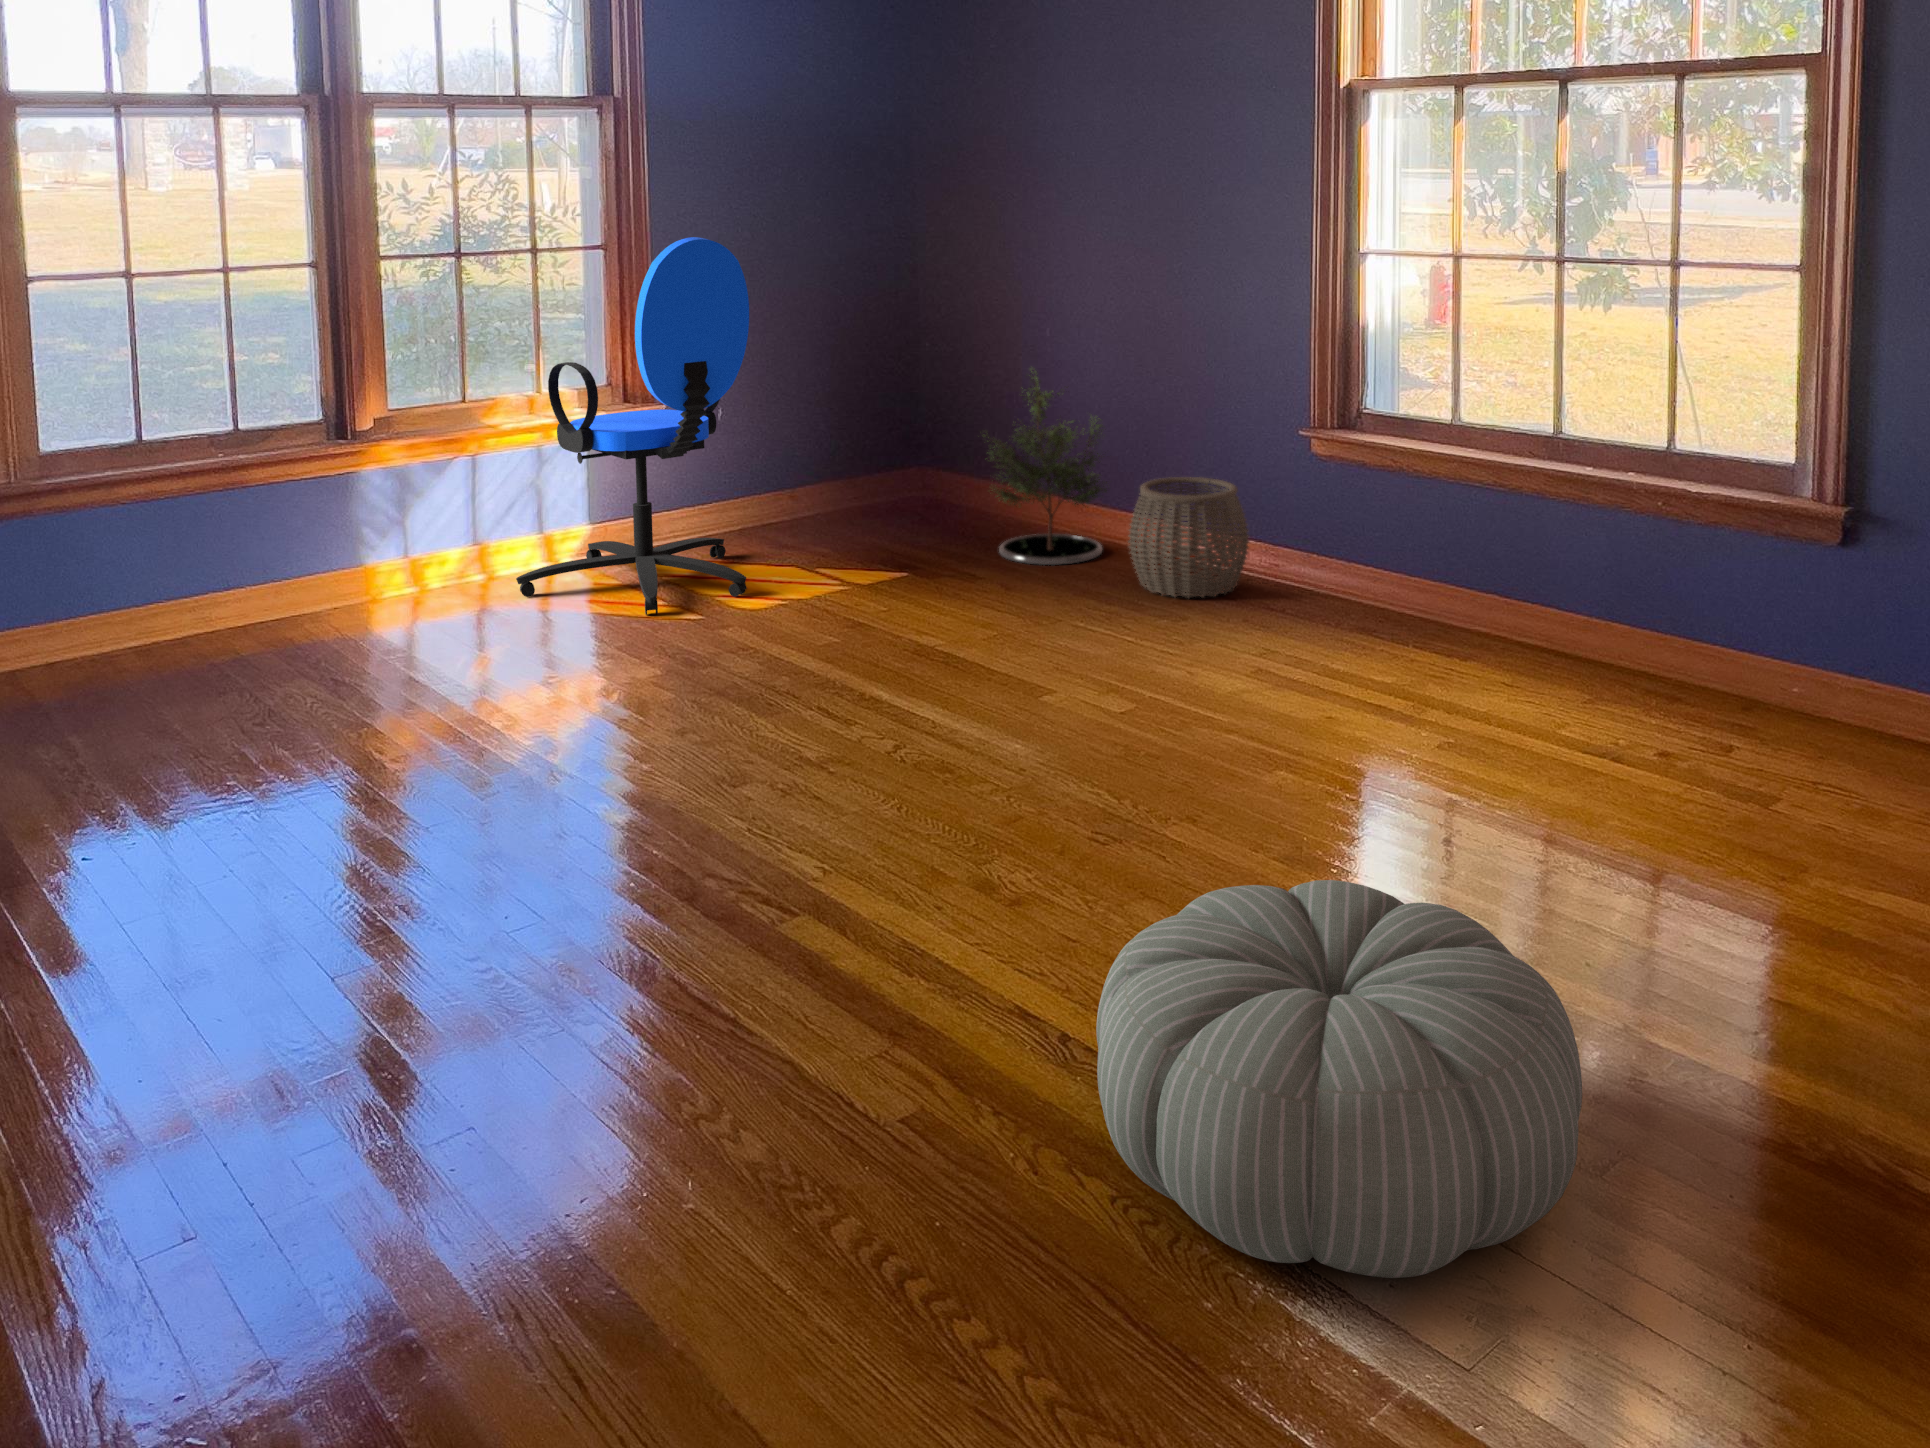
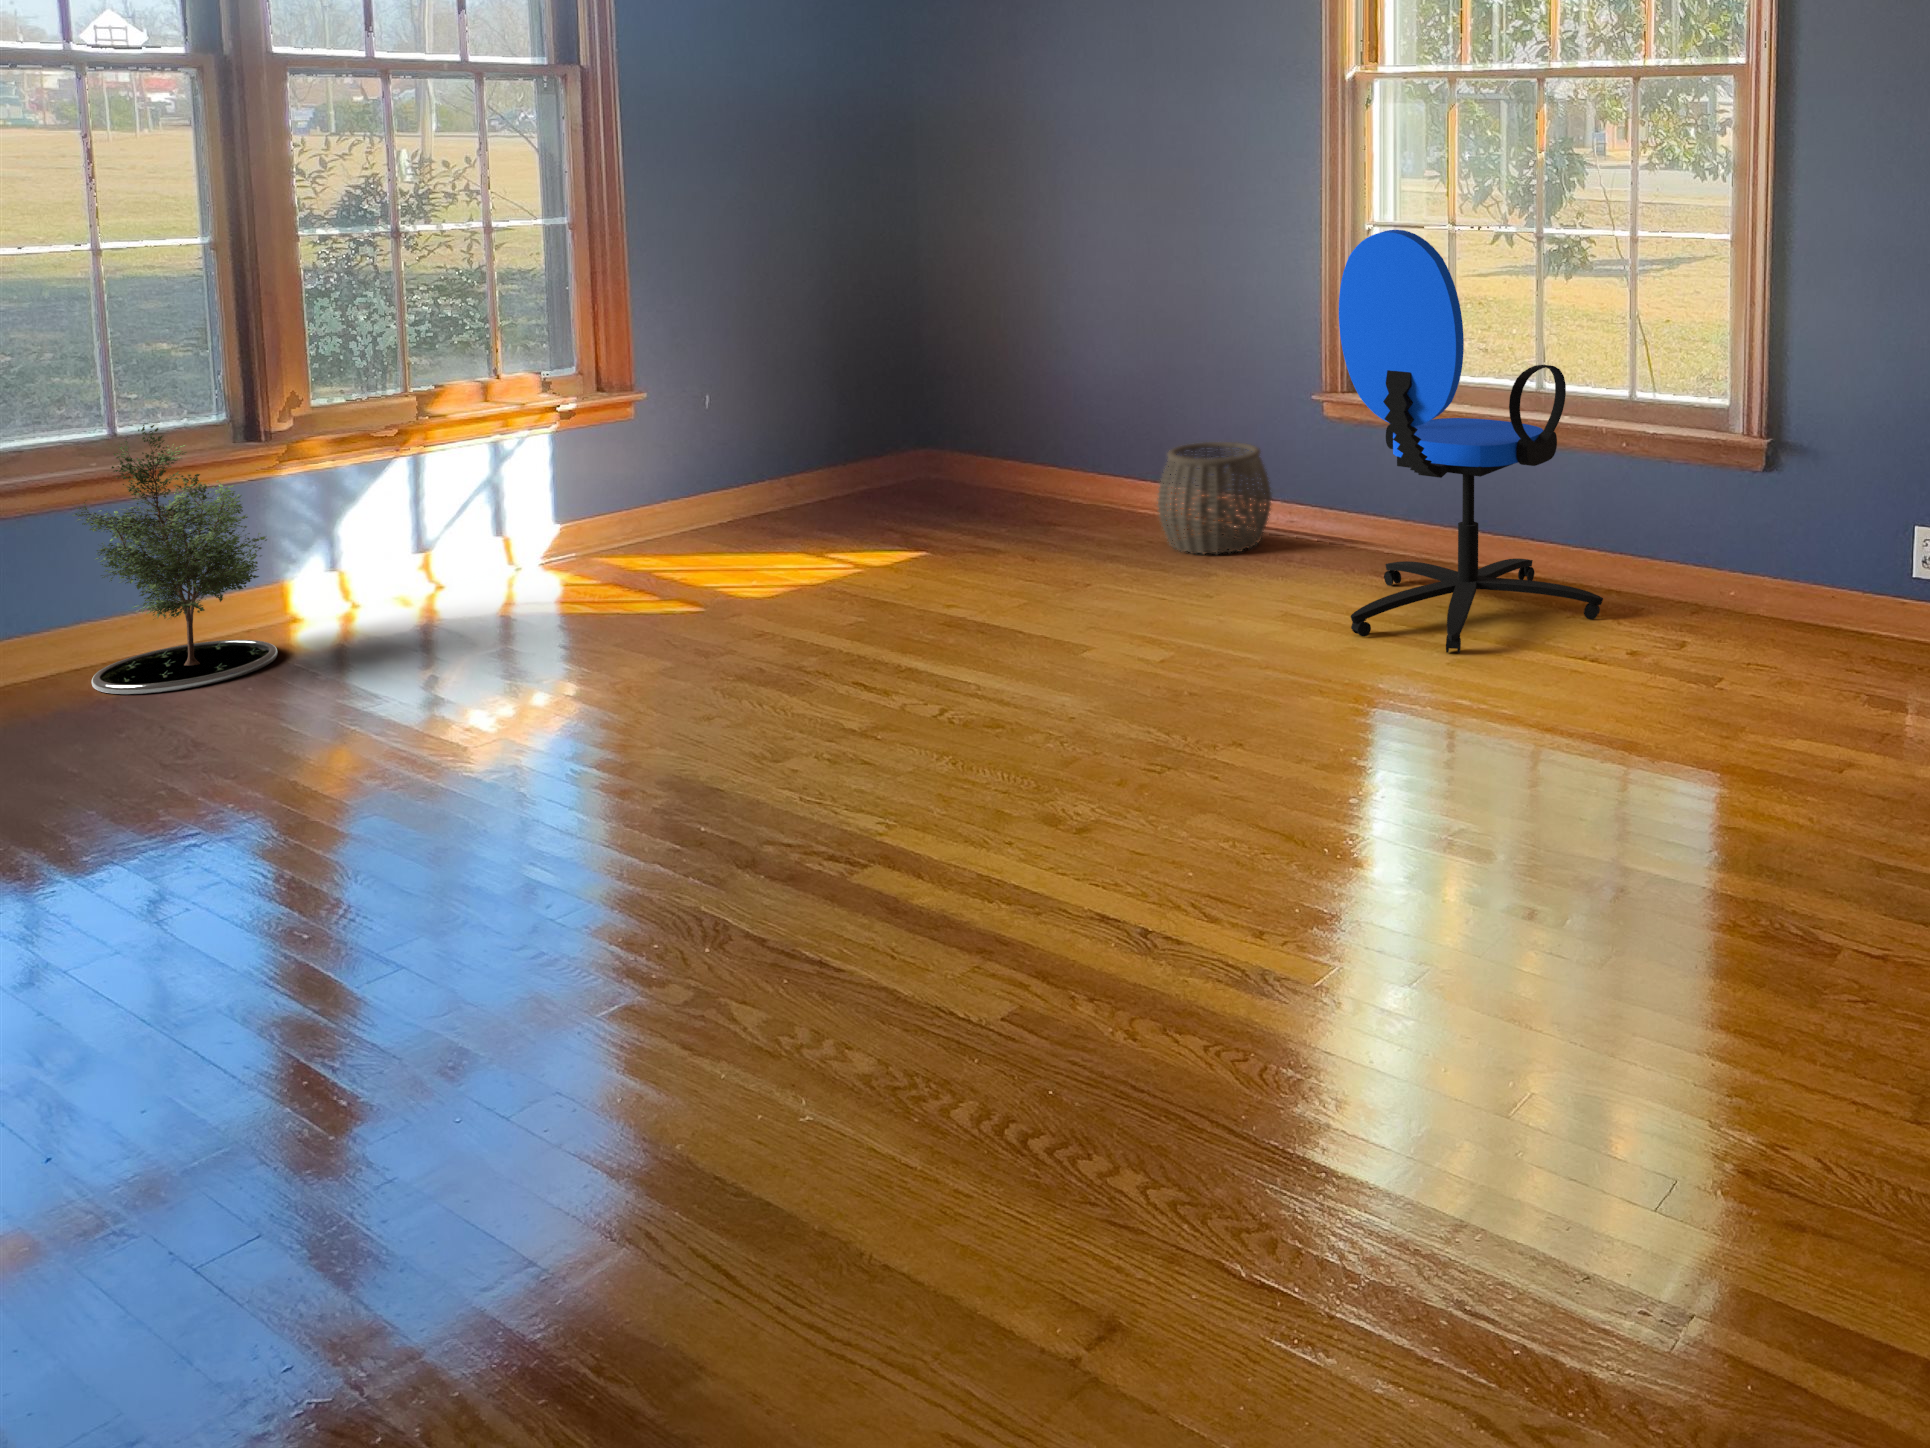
office chair: present [516,237,749,615] -> present [1339,230,1603,653]
potted tree: present [986,371,1107,565] -> present [74,425,278,694]
pouf: present [1096,880,1582,1278] -> none [1183,763,1581,1065]

